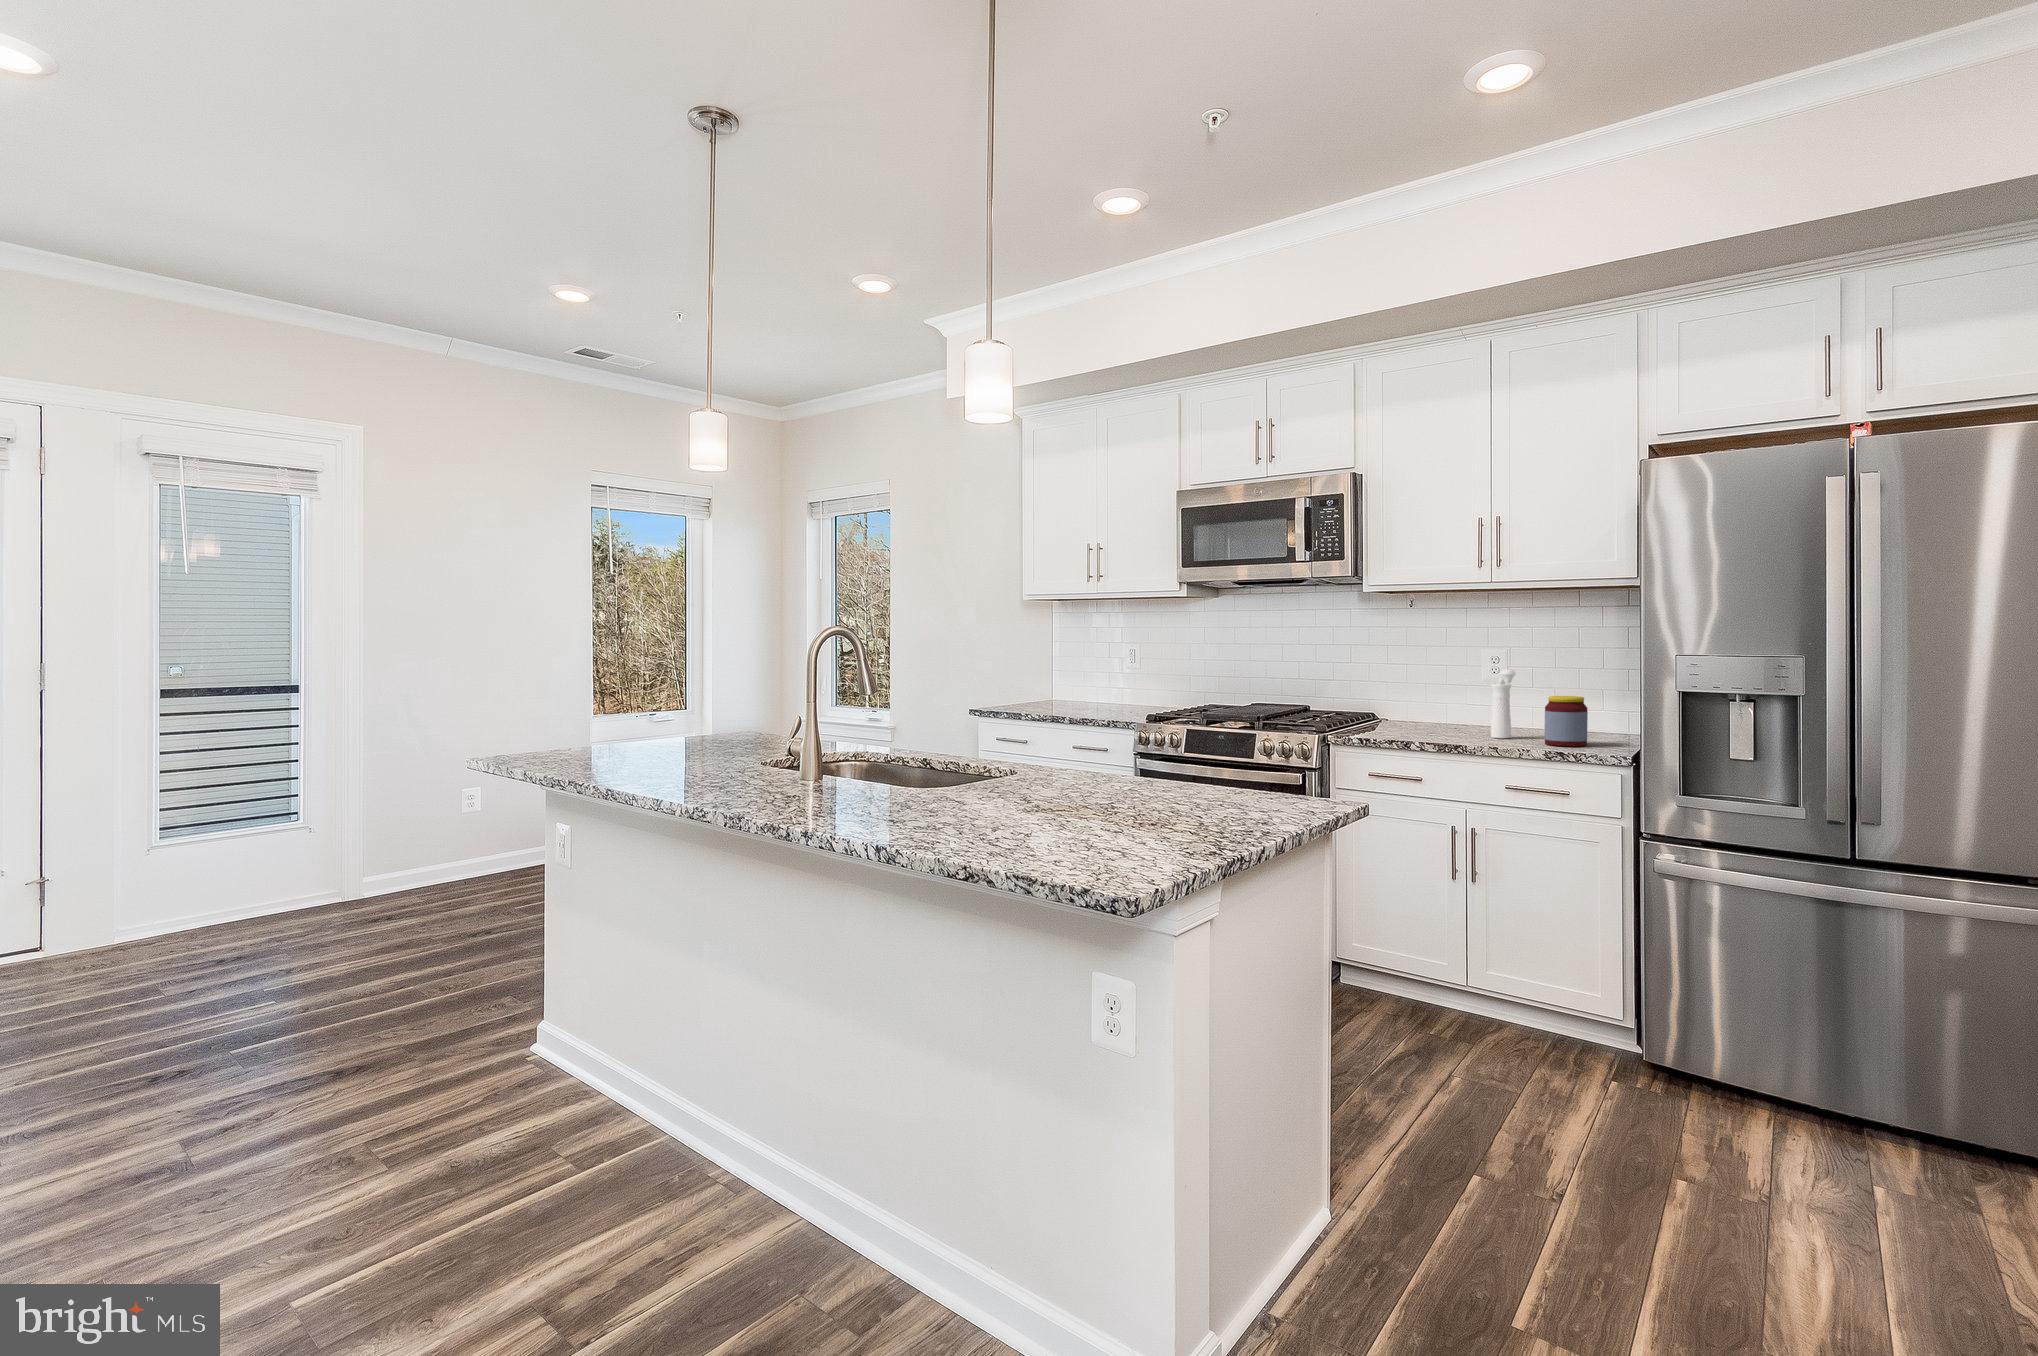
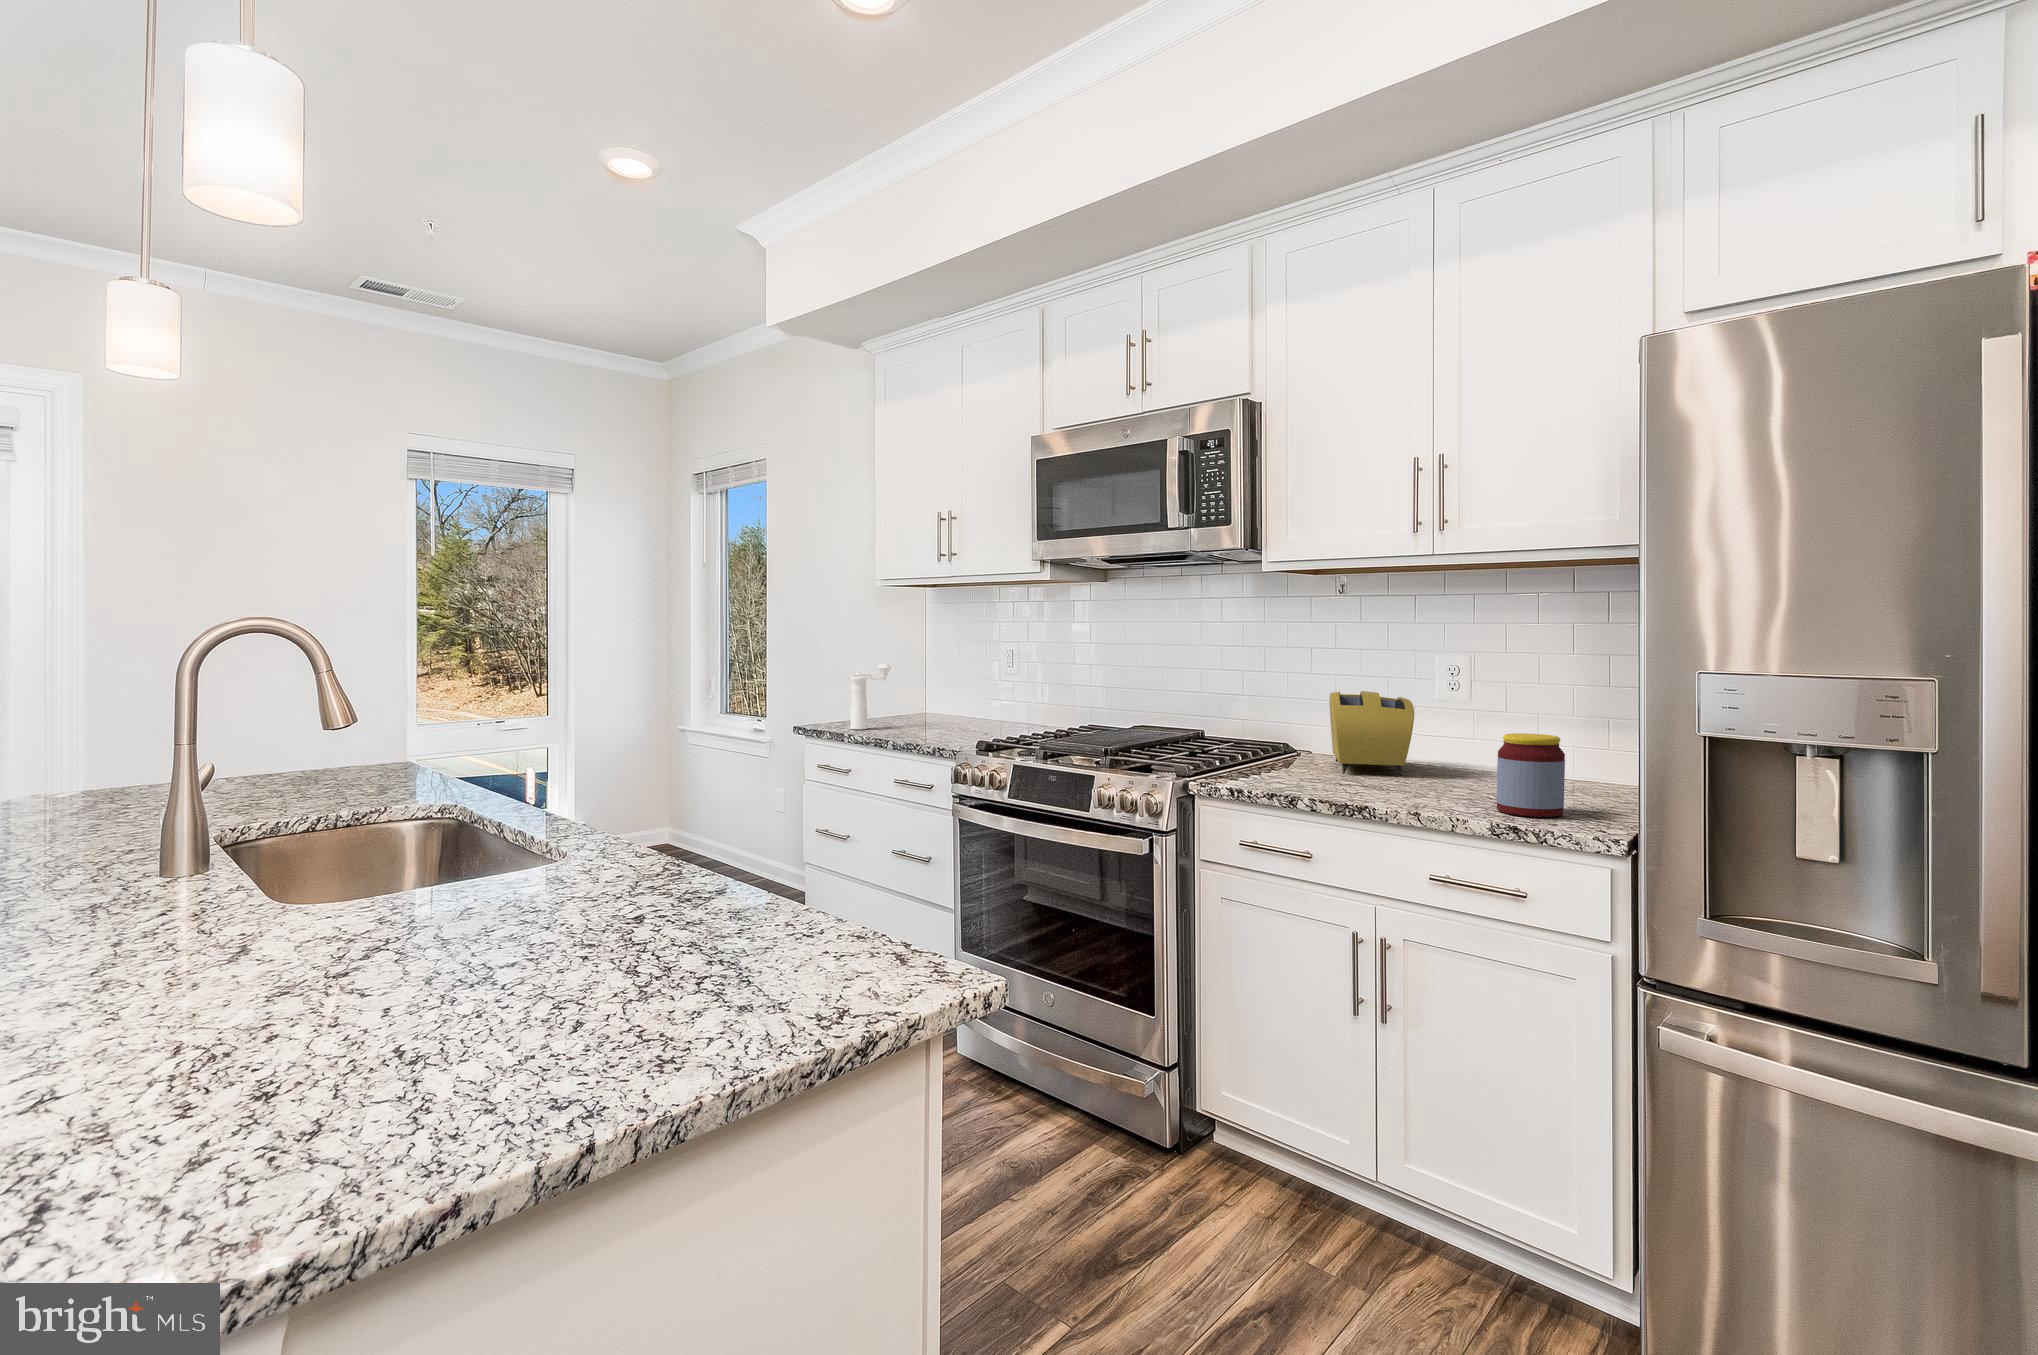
pepper mill: present [1491,670,1516,738] -> present [850,664,891,729]
toaster: none [1406,673,1474,729] -> present [1329,691,1414,776]

